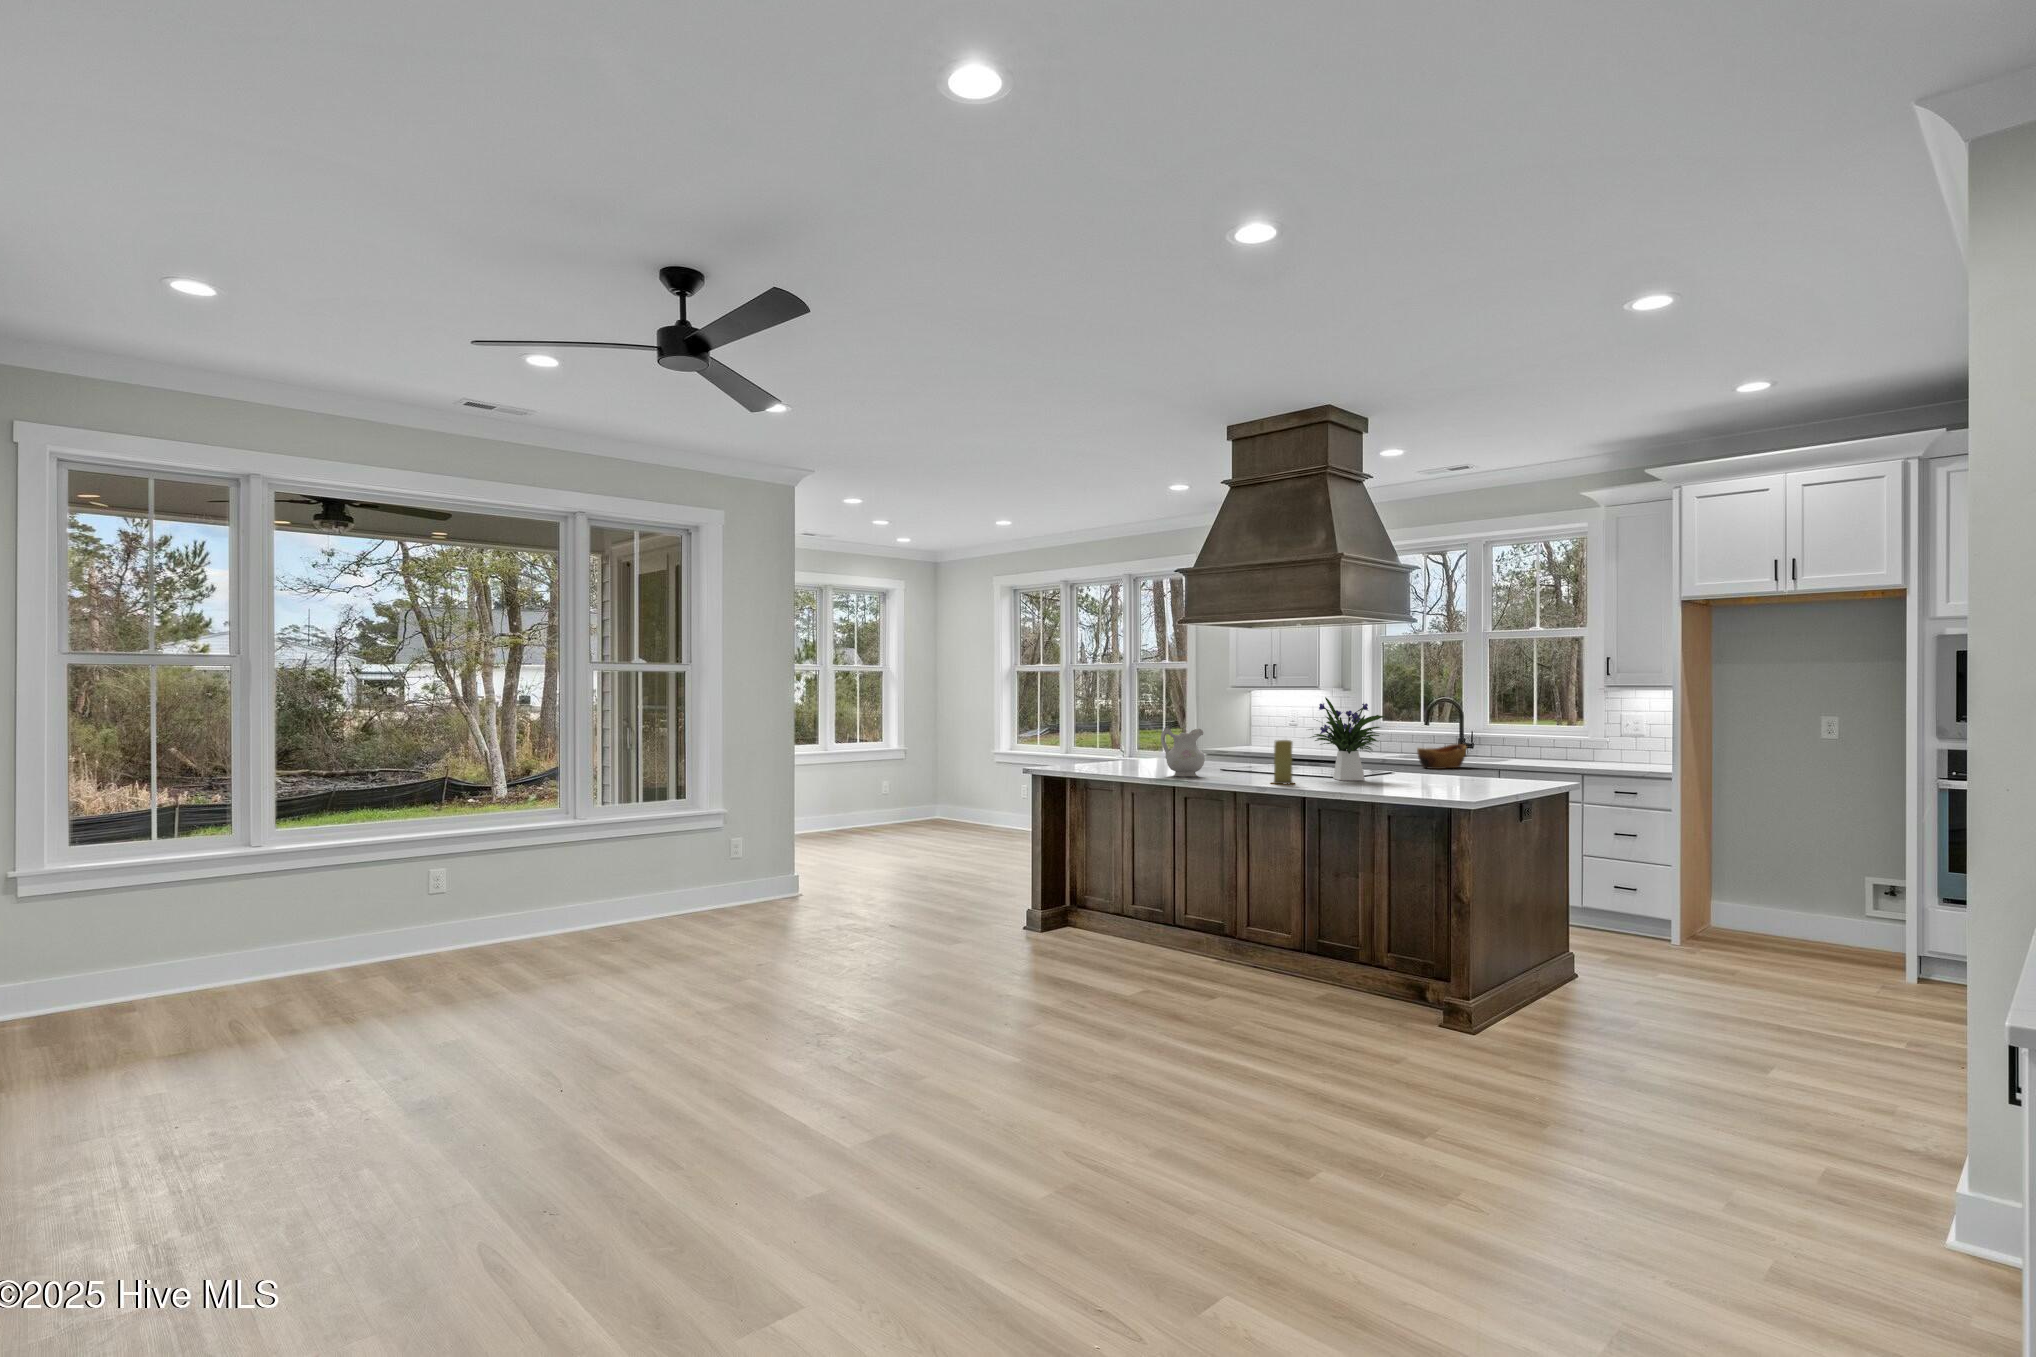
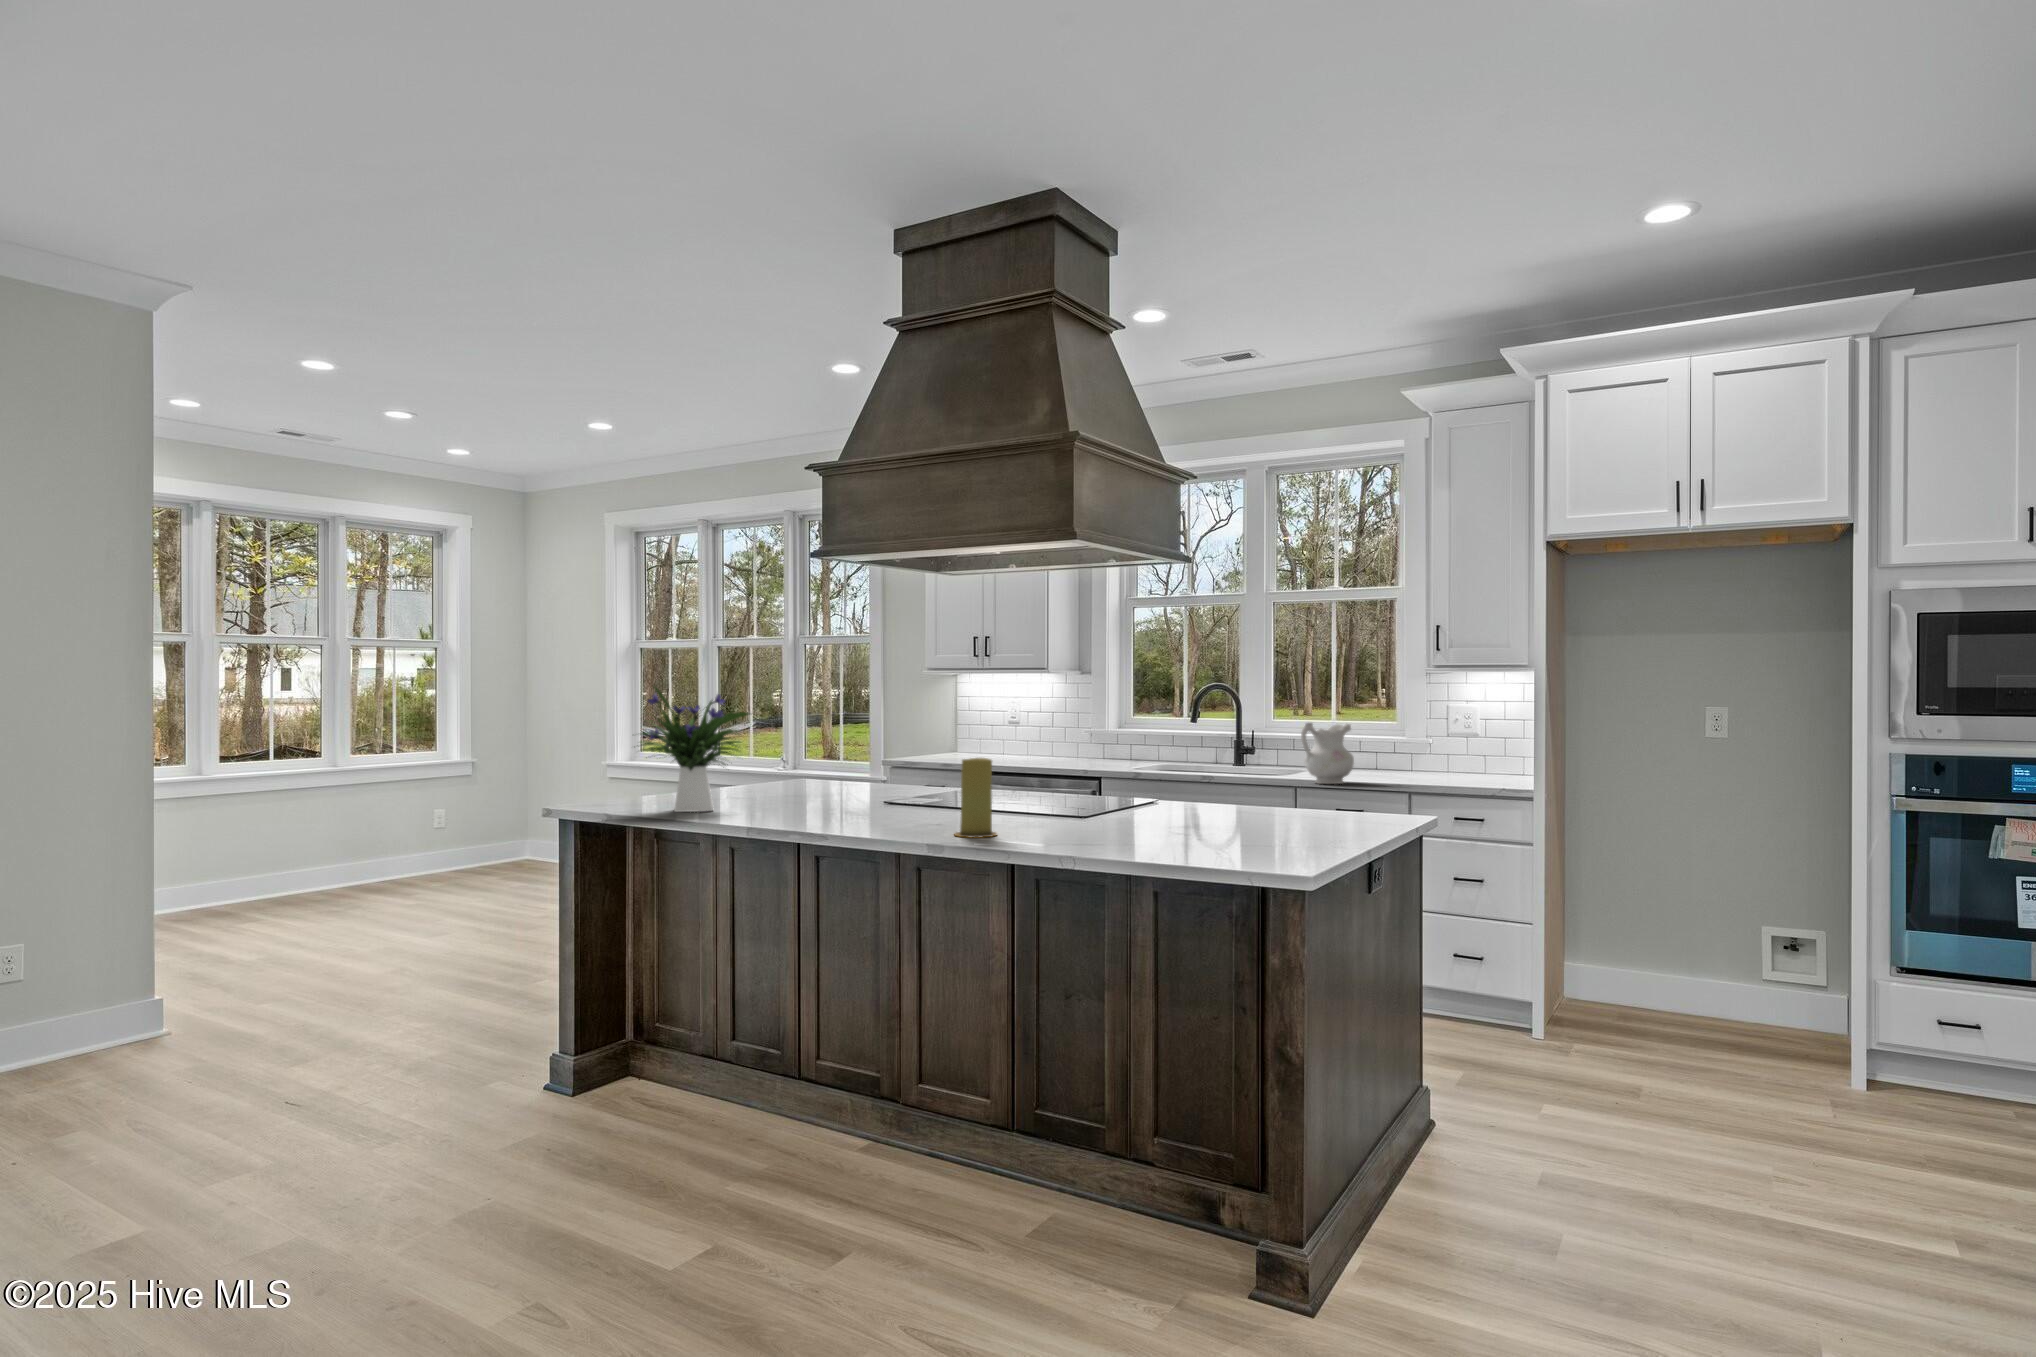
flower arrangement: present [1310,697,1385,780] -> present [642,686,750,812]
ceramic pitcher: present [1161,727,1205,777] -> present [1301,723,1354,784]
wooden bowl: present [1417,744,1466,769] -> none [1184,750,1252,789]

